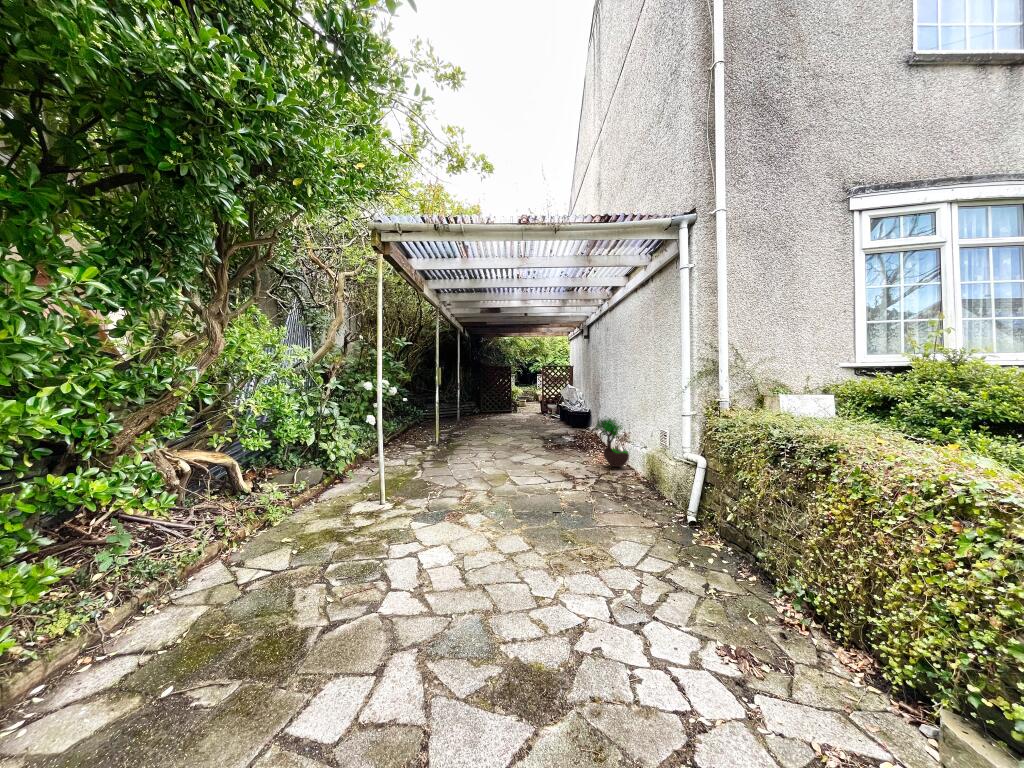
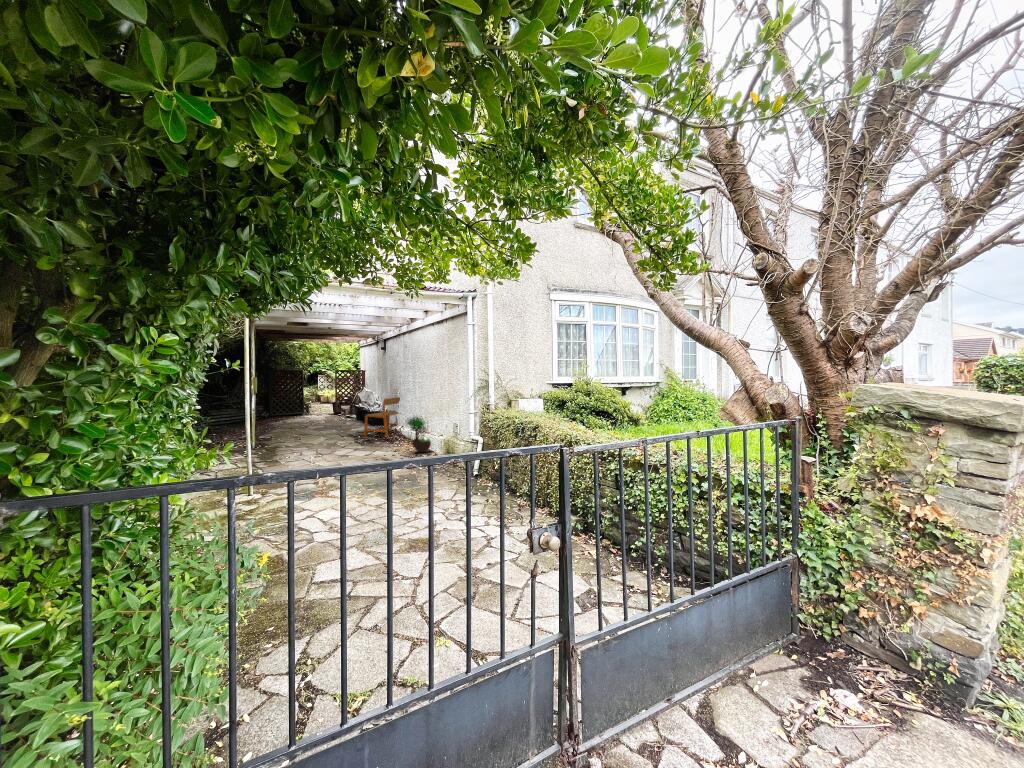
bench: none [557,394,608,443] -> present [364,397,400,438]

